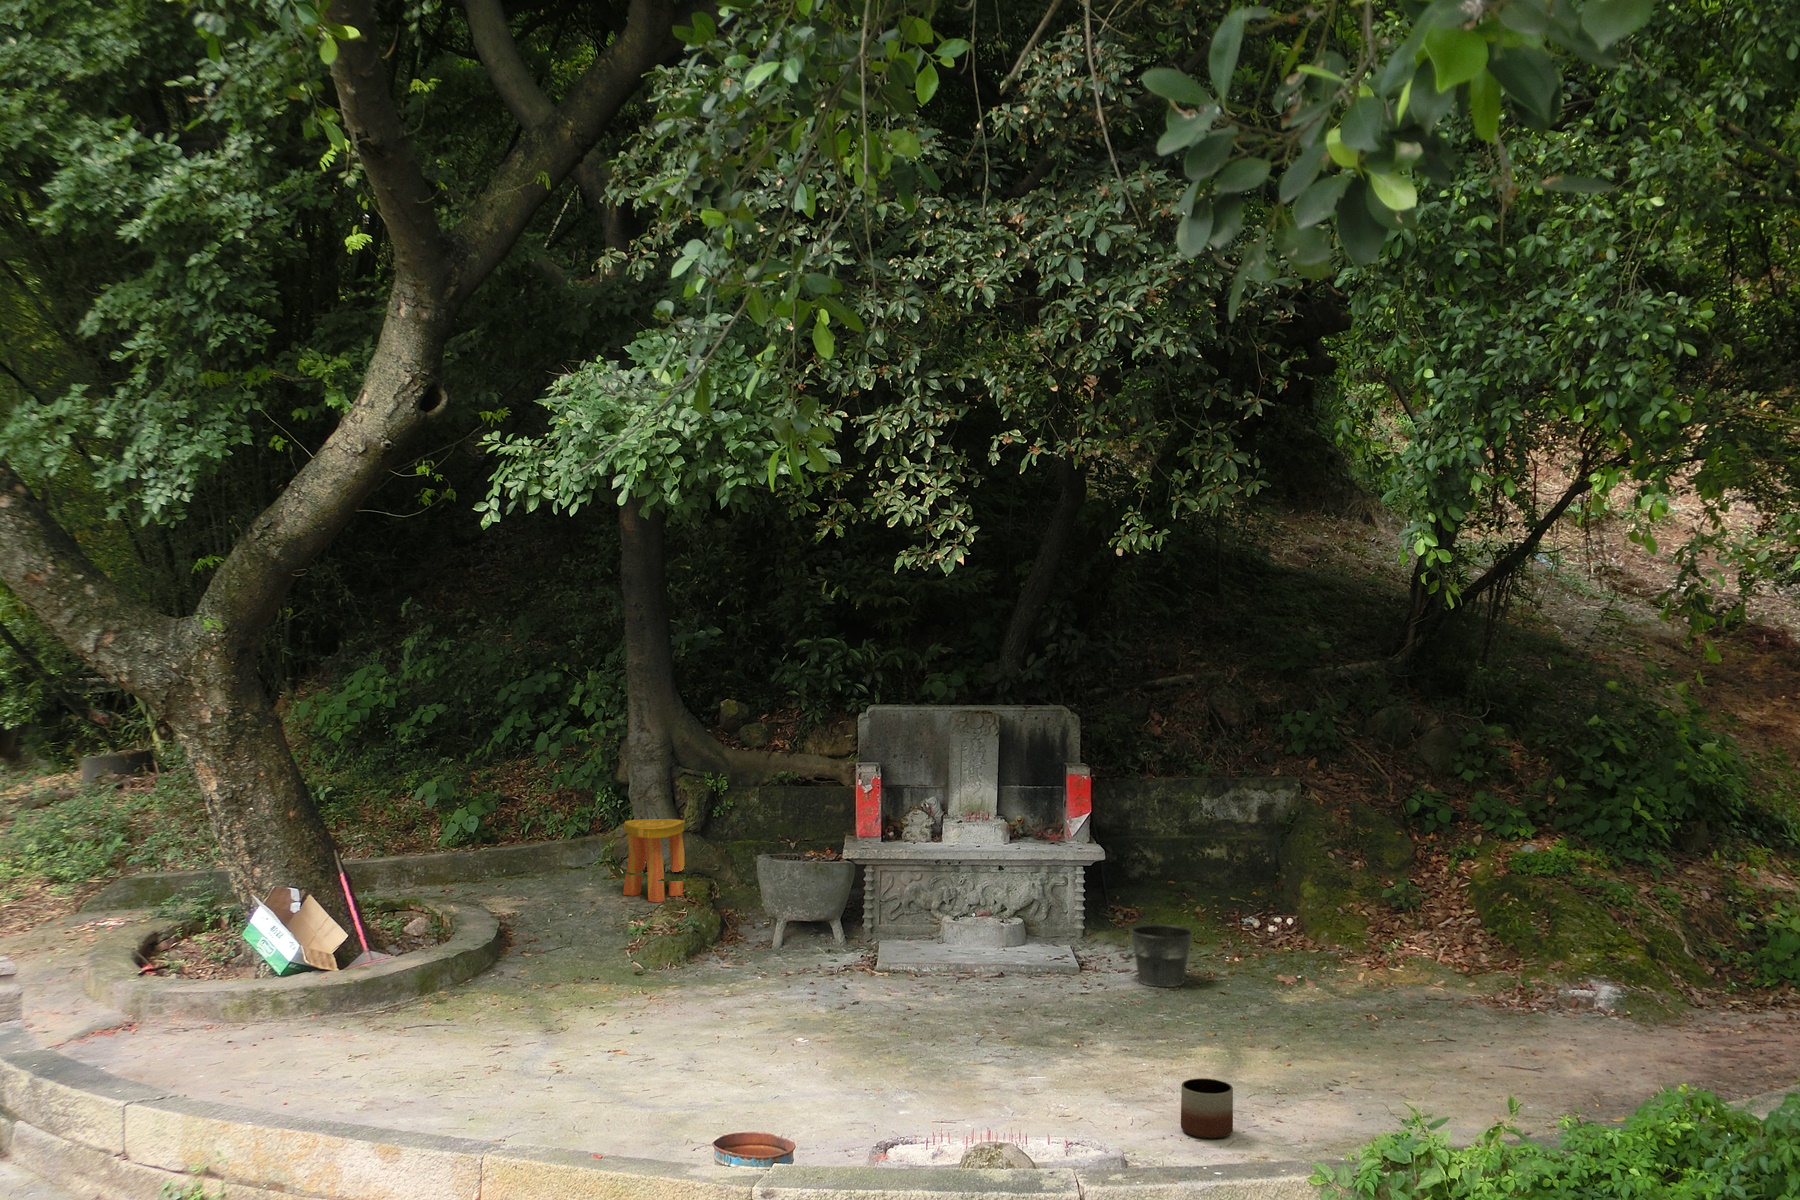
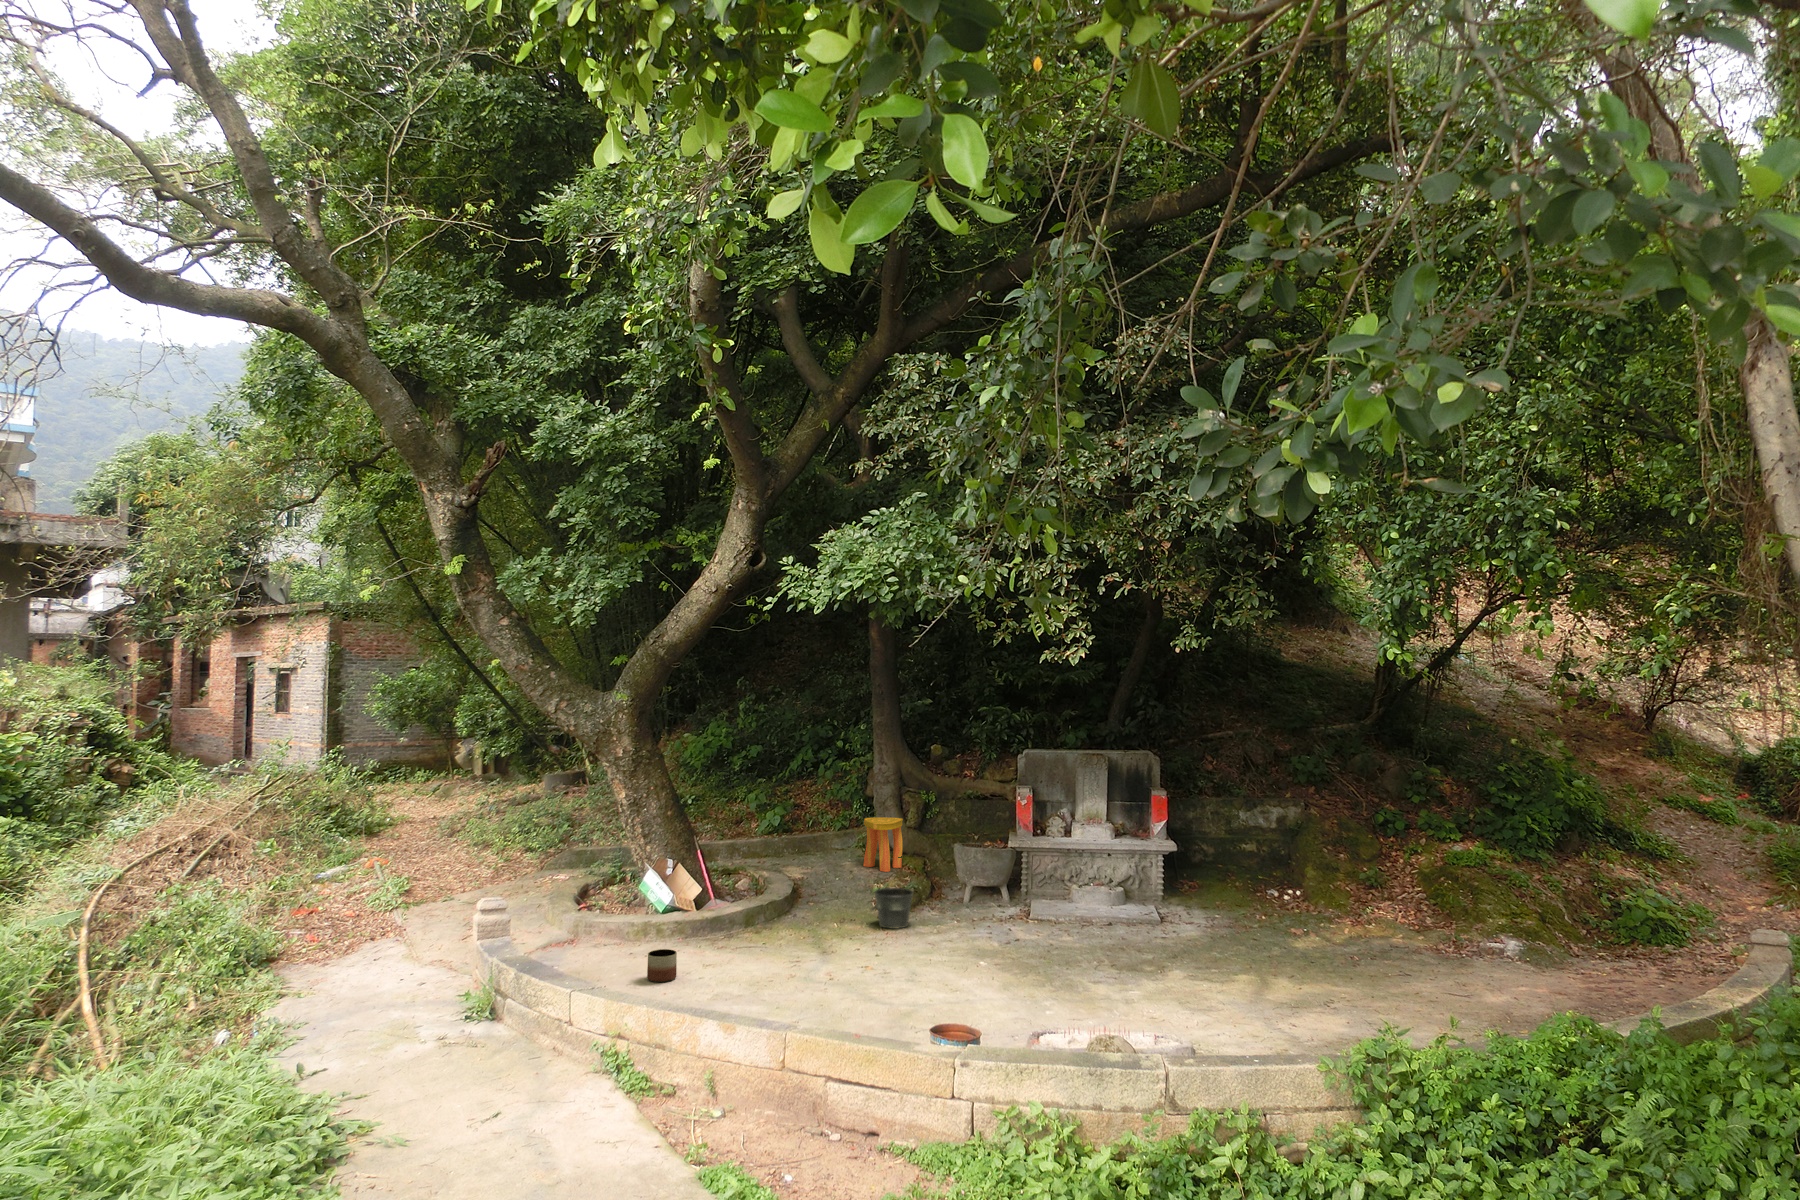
bucket: present [1125,925,1192,987] -> present [871,888,913,929]
planter: present [1181,1078,1233,1138] -> present [647,949,677,982]

